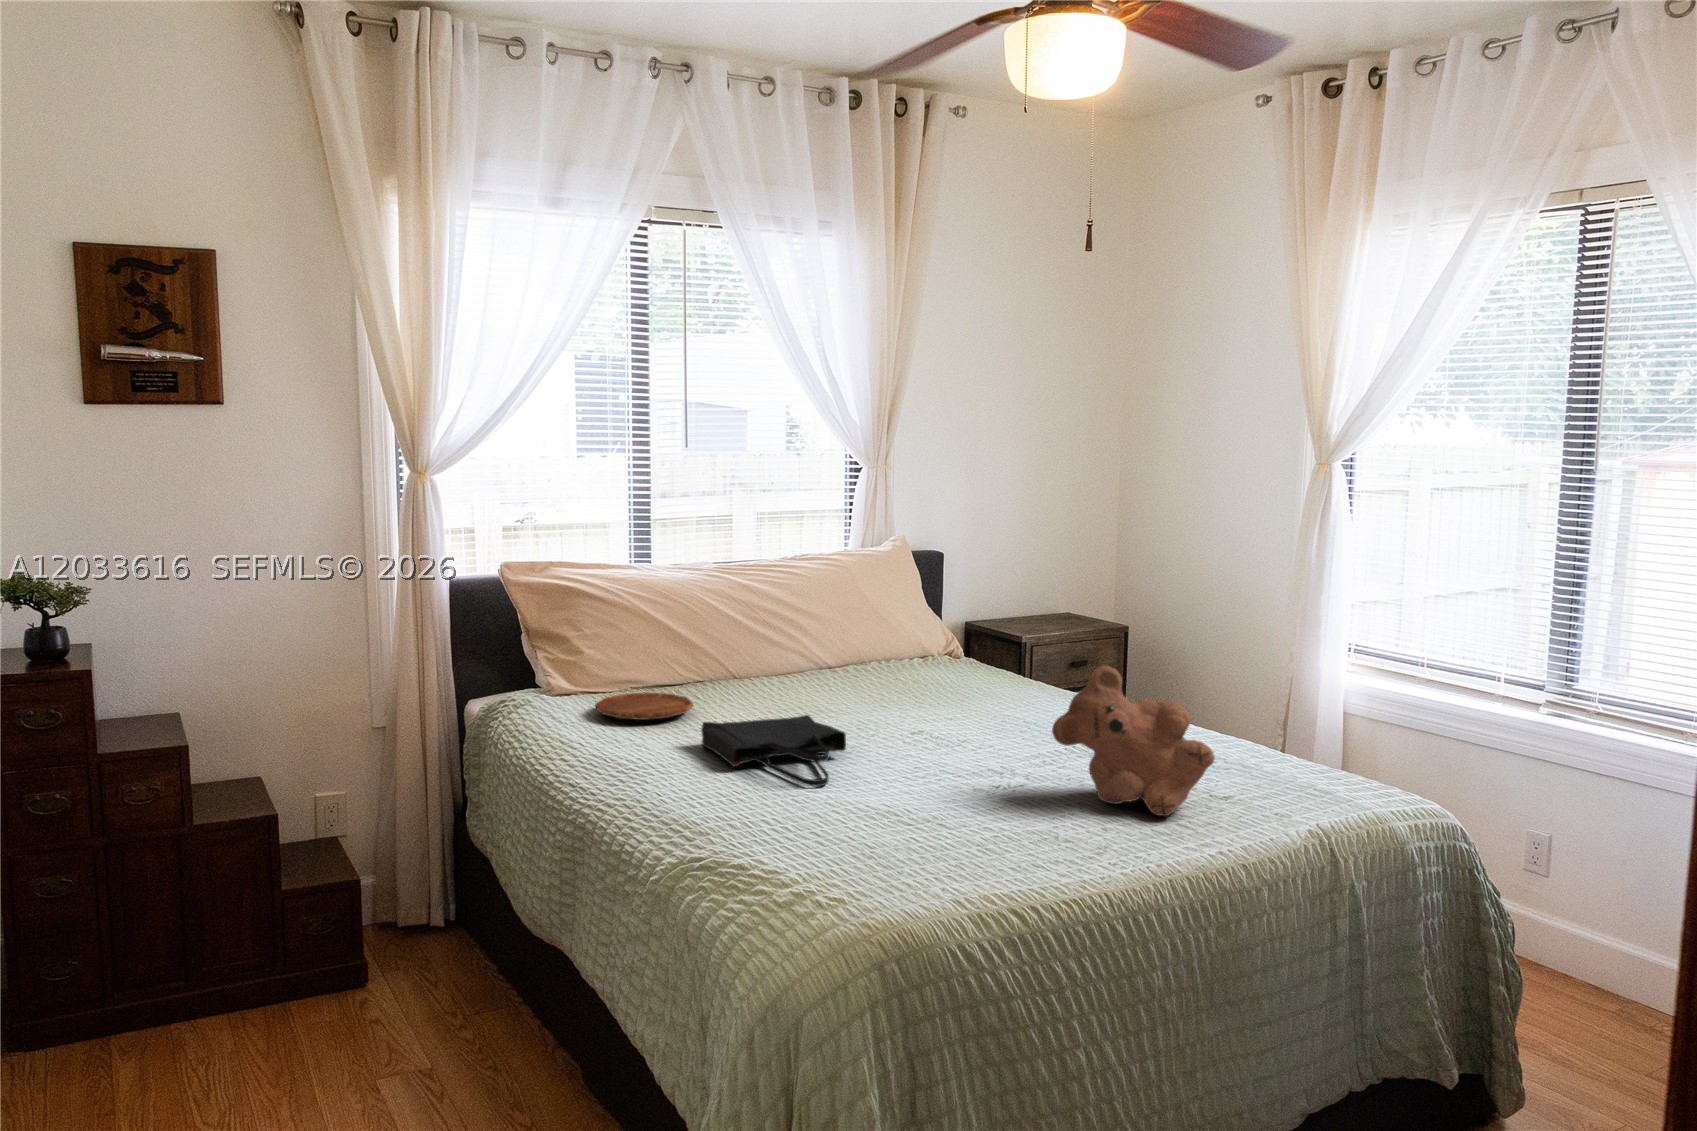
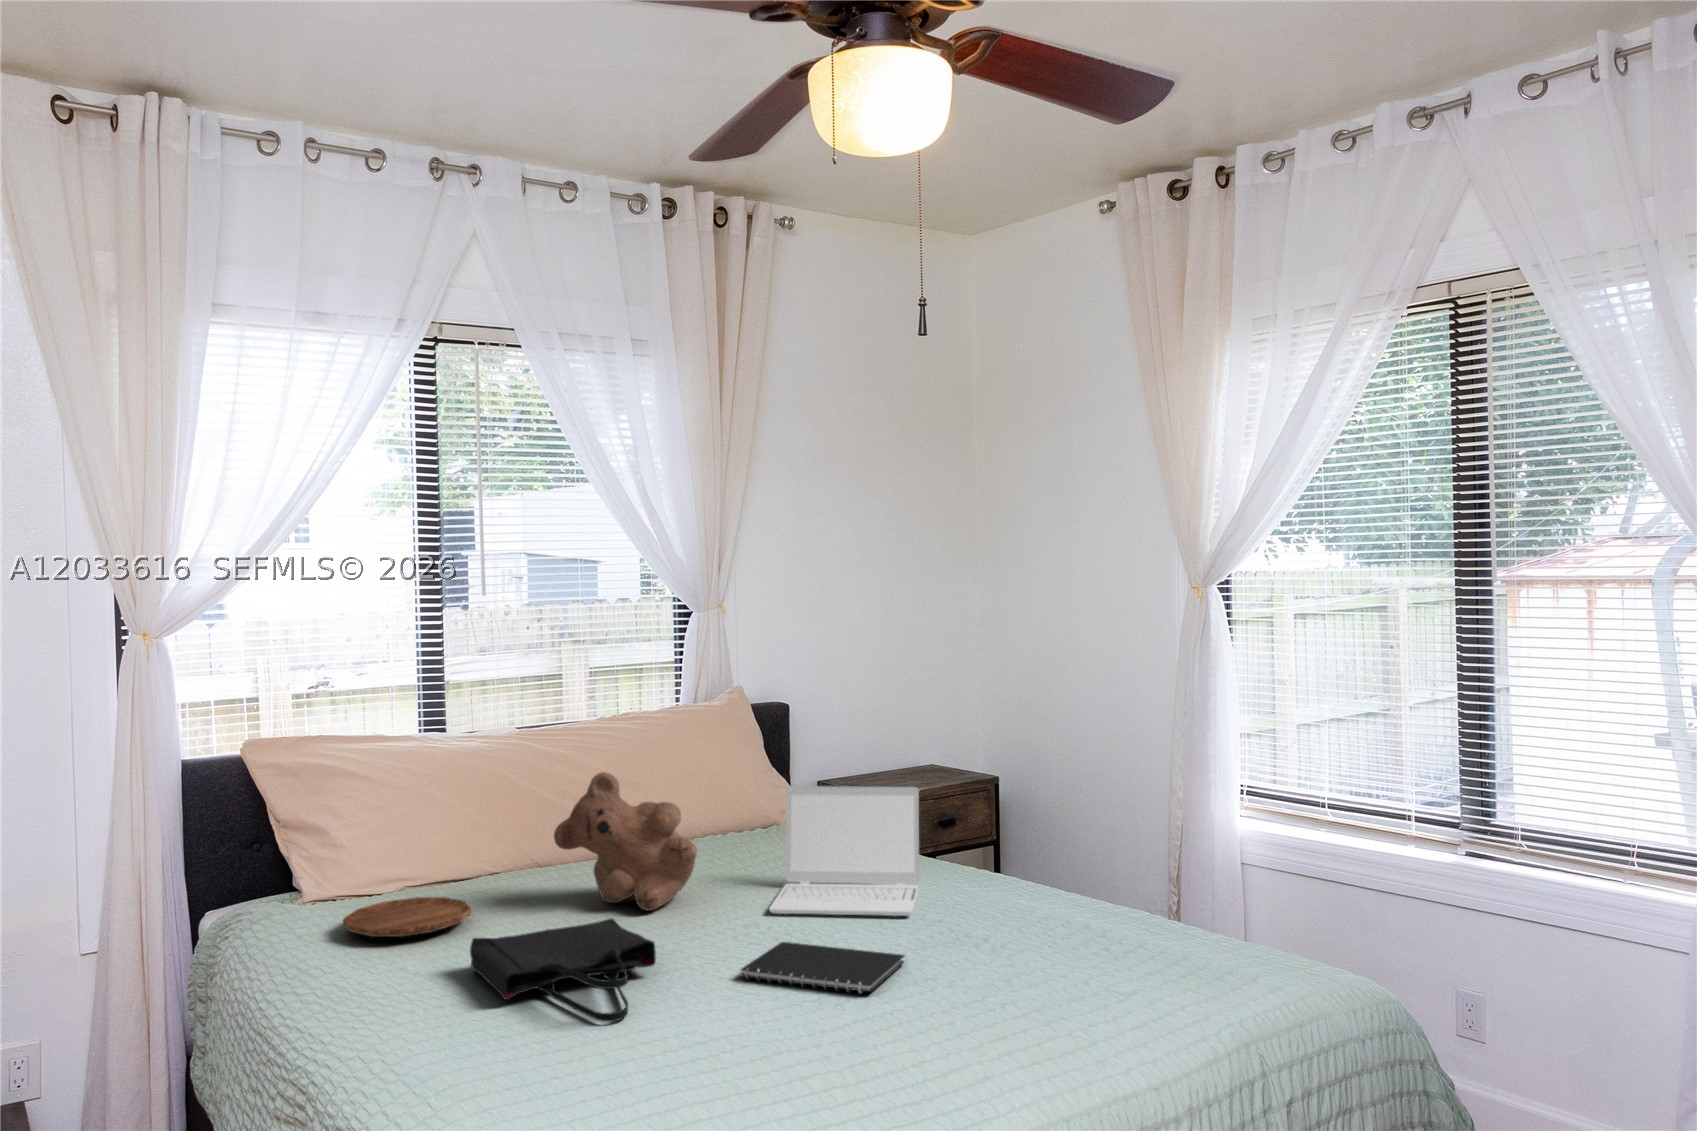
laptop: none [931,621,1059,729] -> present [769,786,919,916]
teddy bear: present [1052,666,1215,816] -> present [554,772,697,910]
notebook: none [913,741,1044,780] -> present [741,942,904,994]

